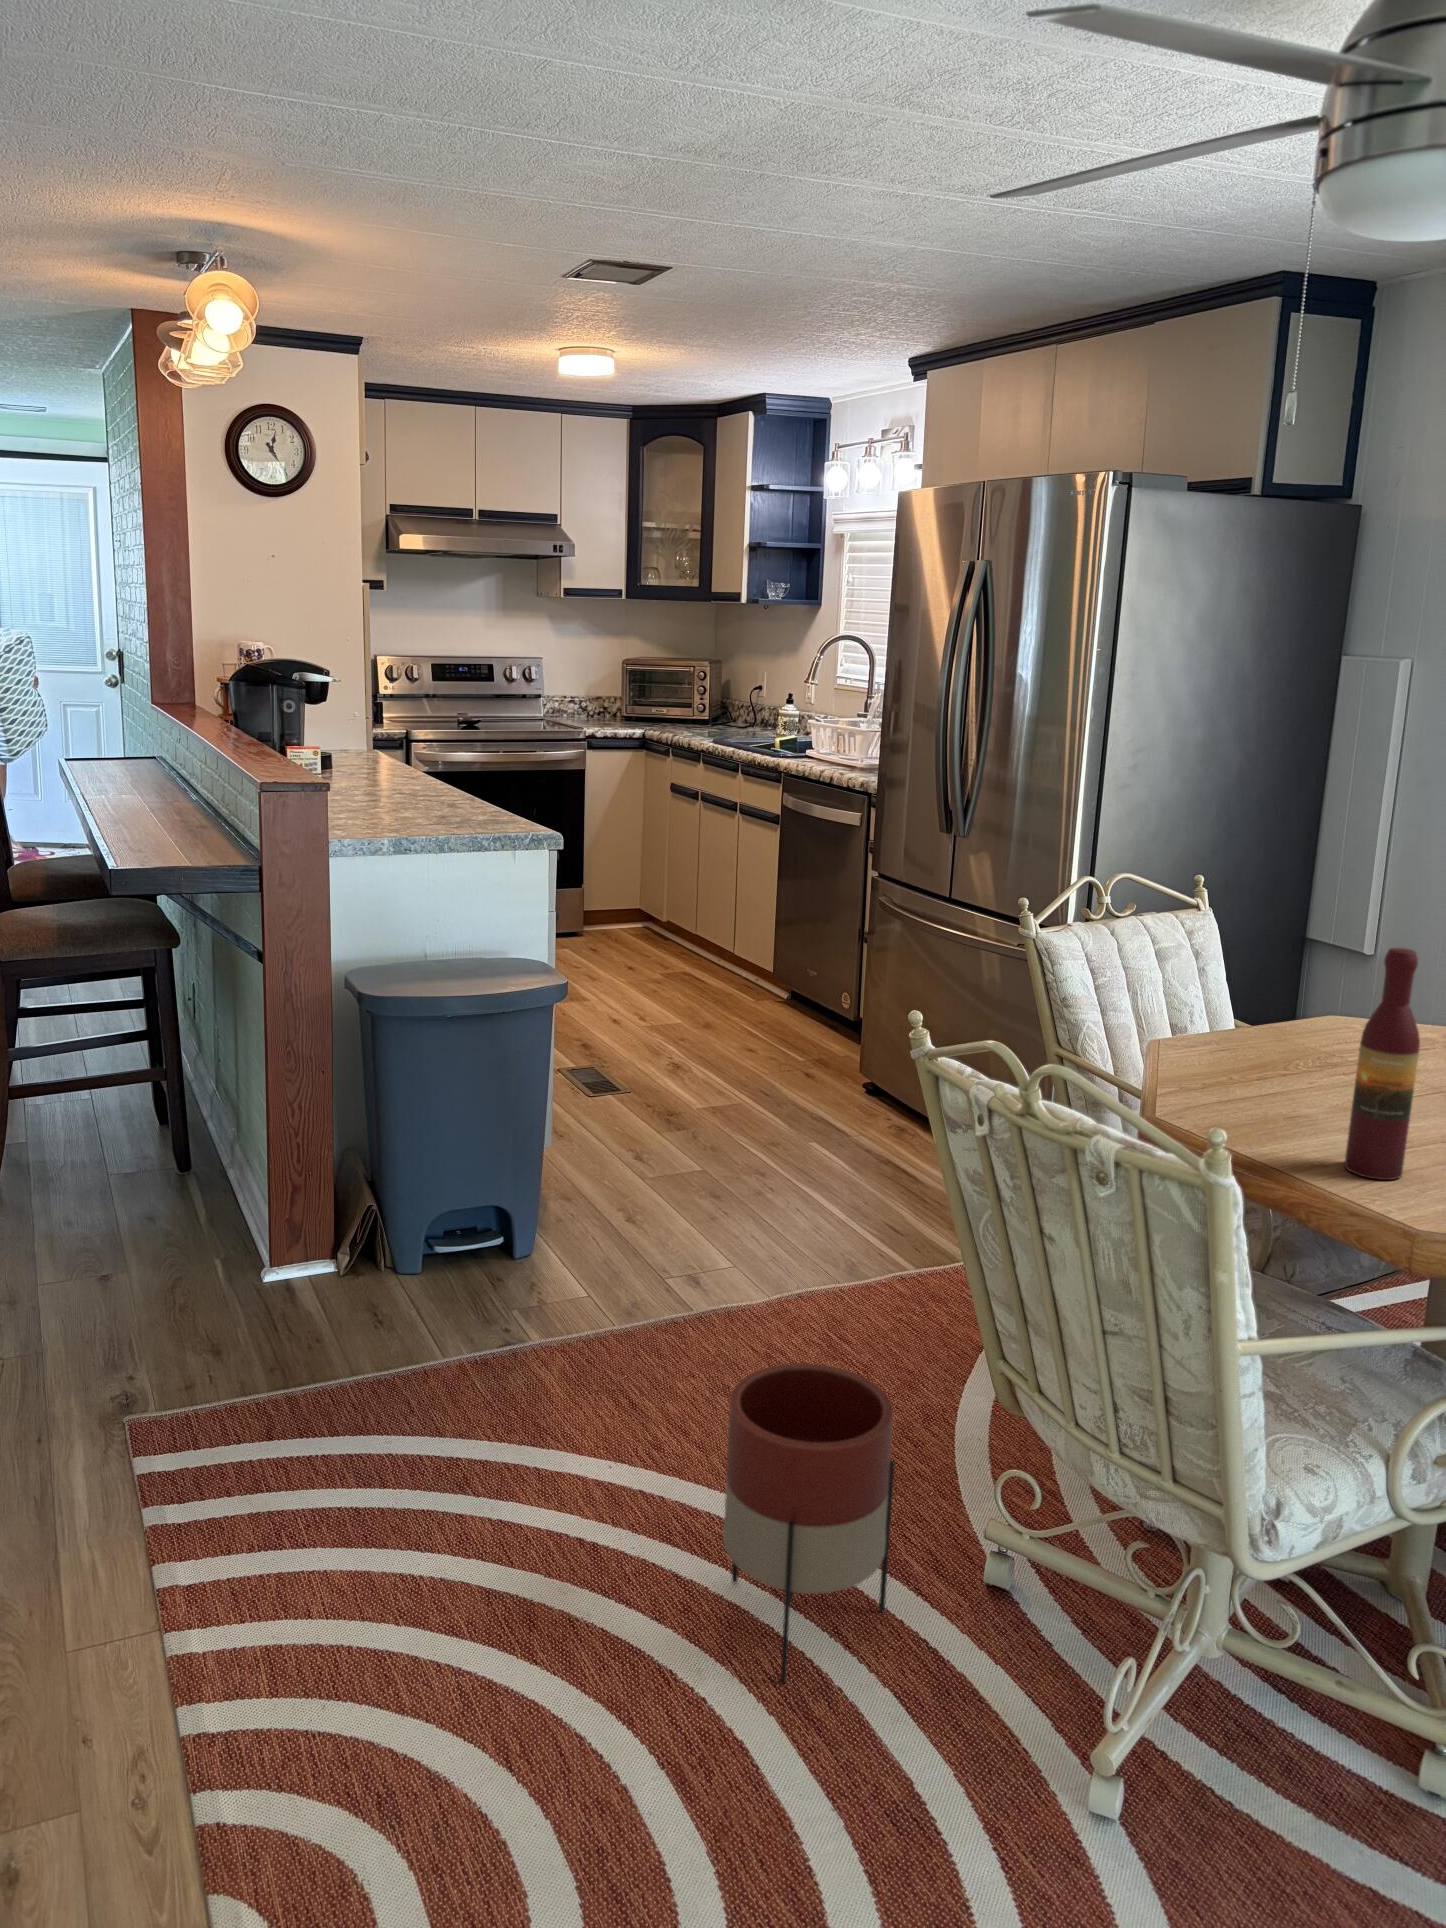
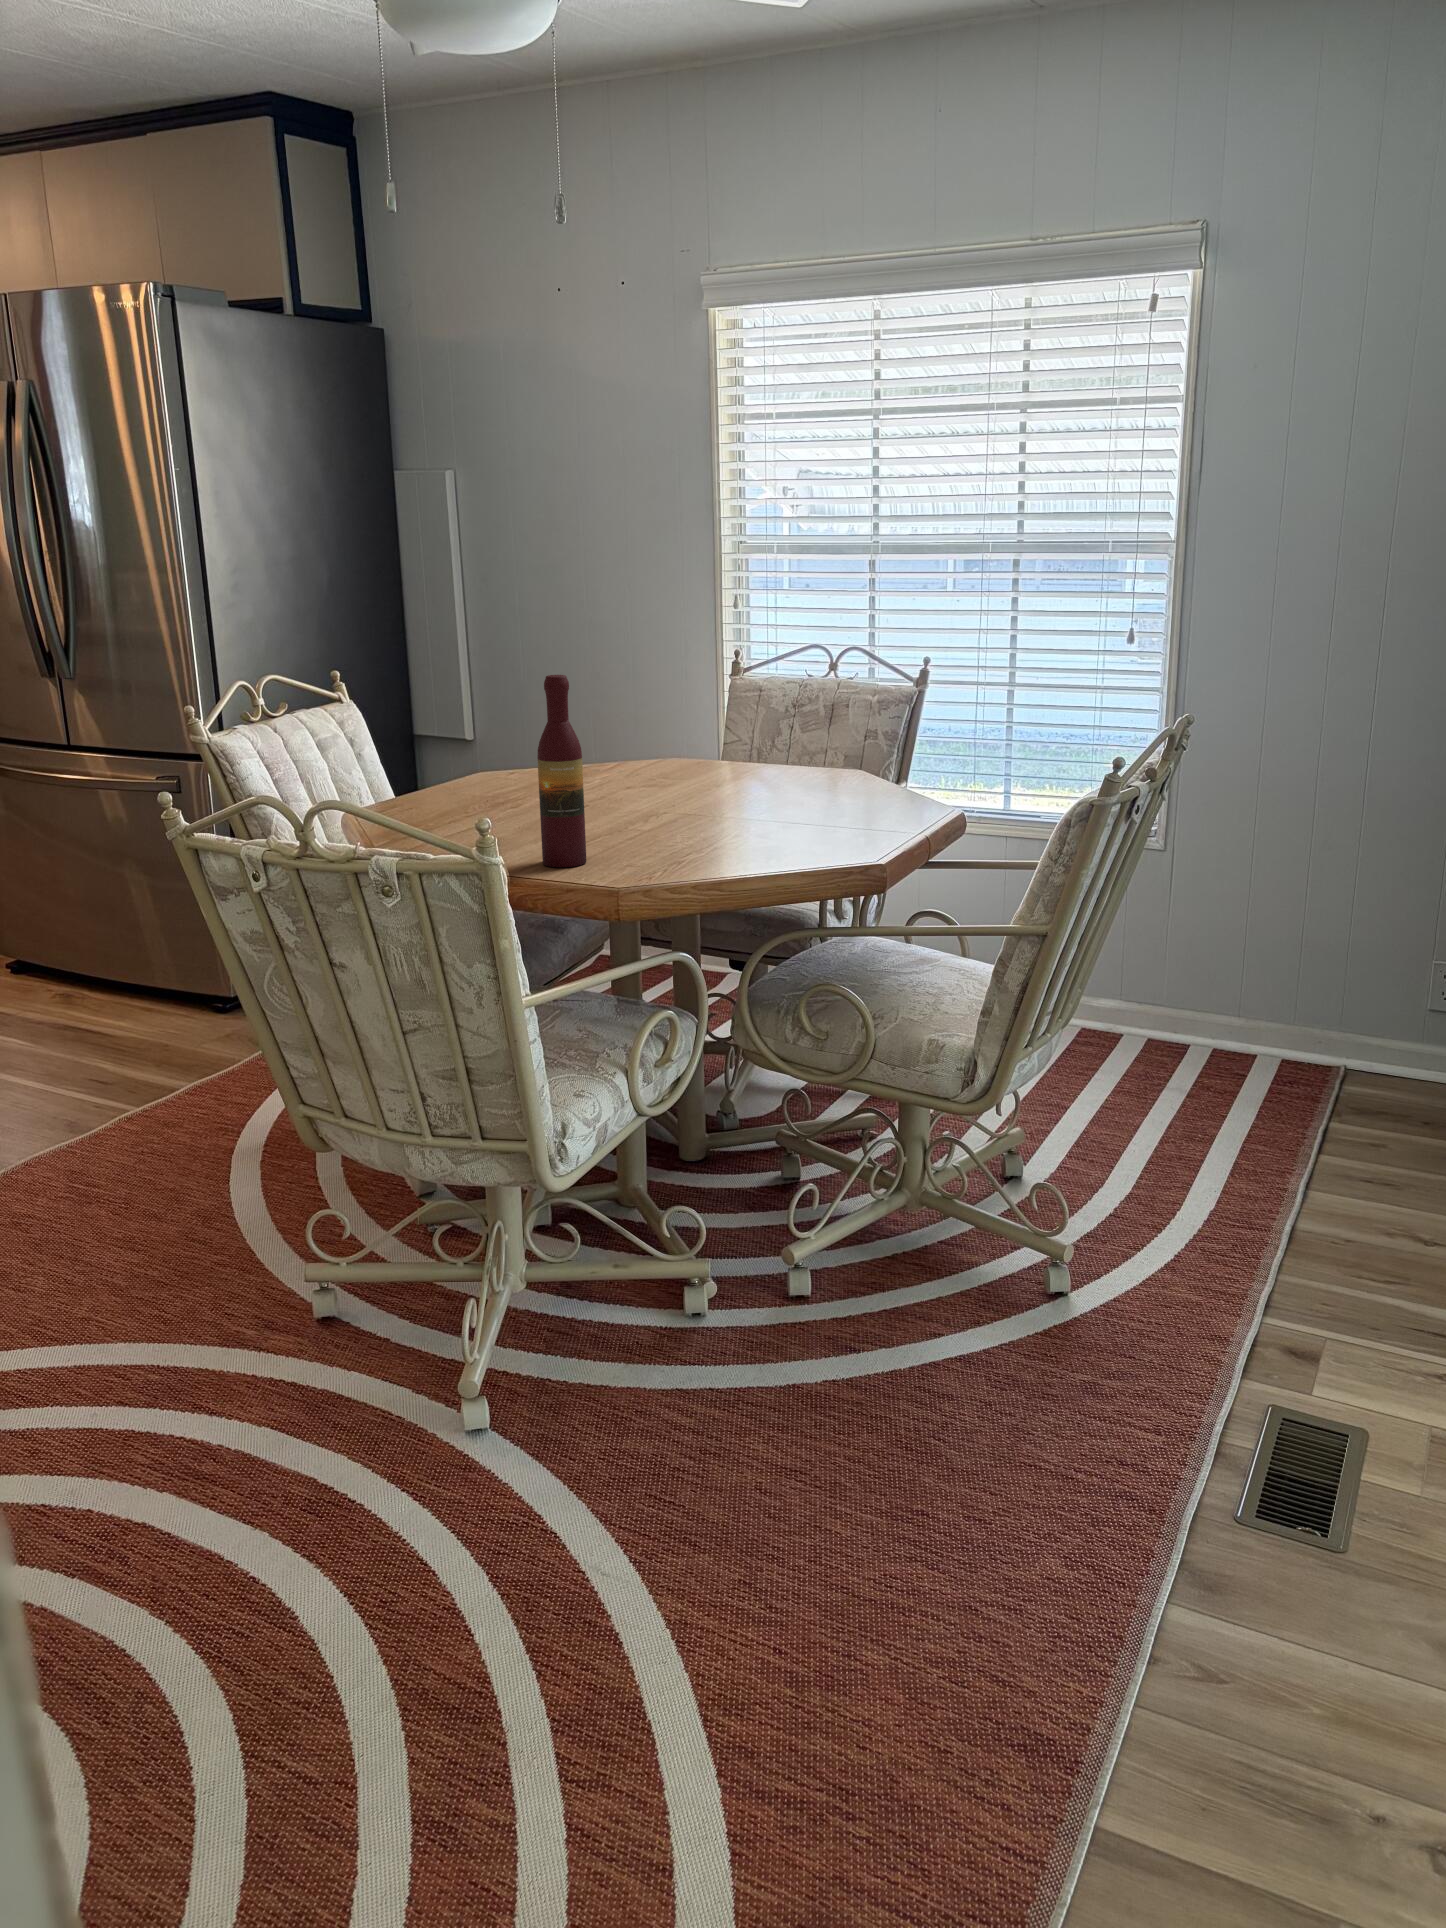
planter: present [723,1363,894,1683] -> none [38,1168,233,1465]

